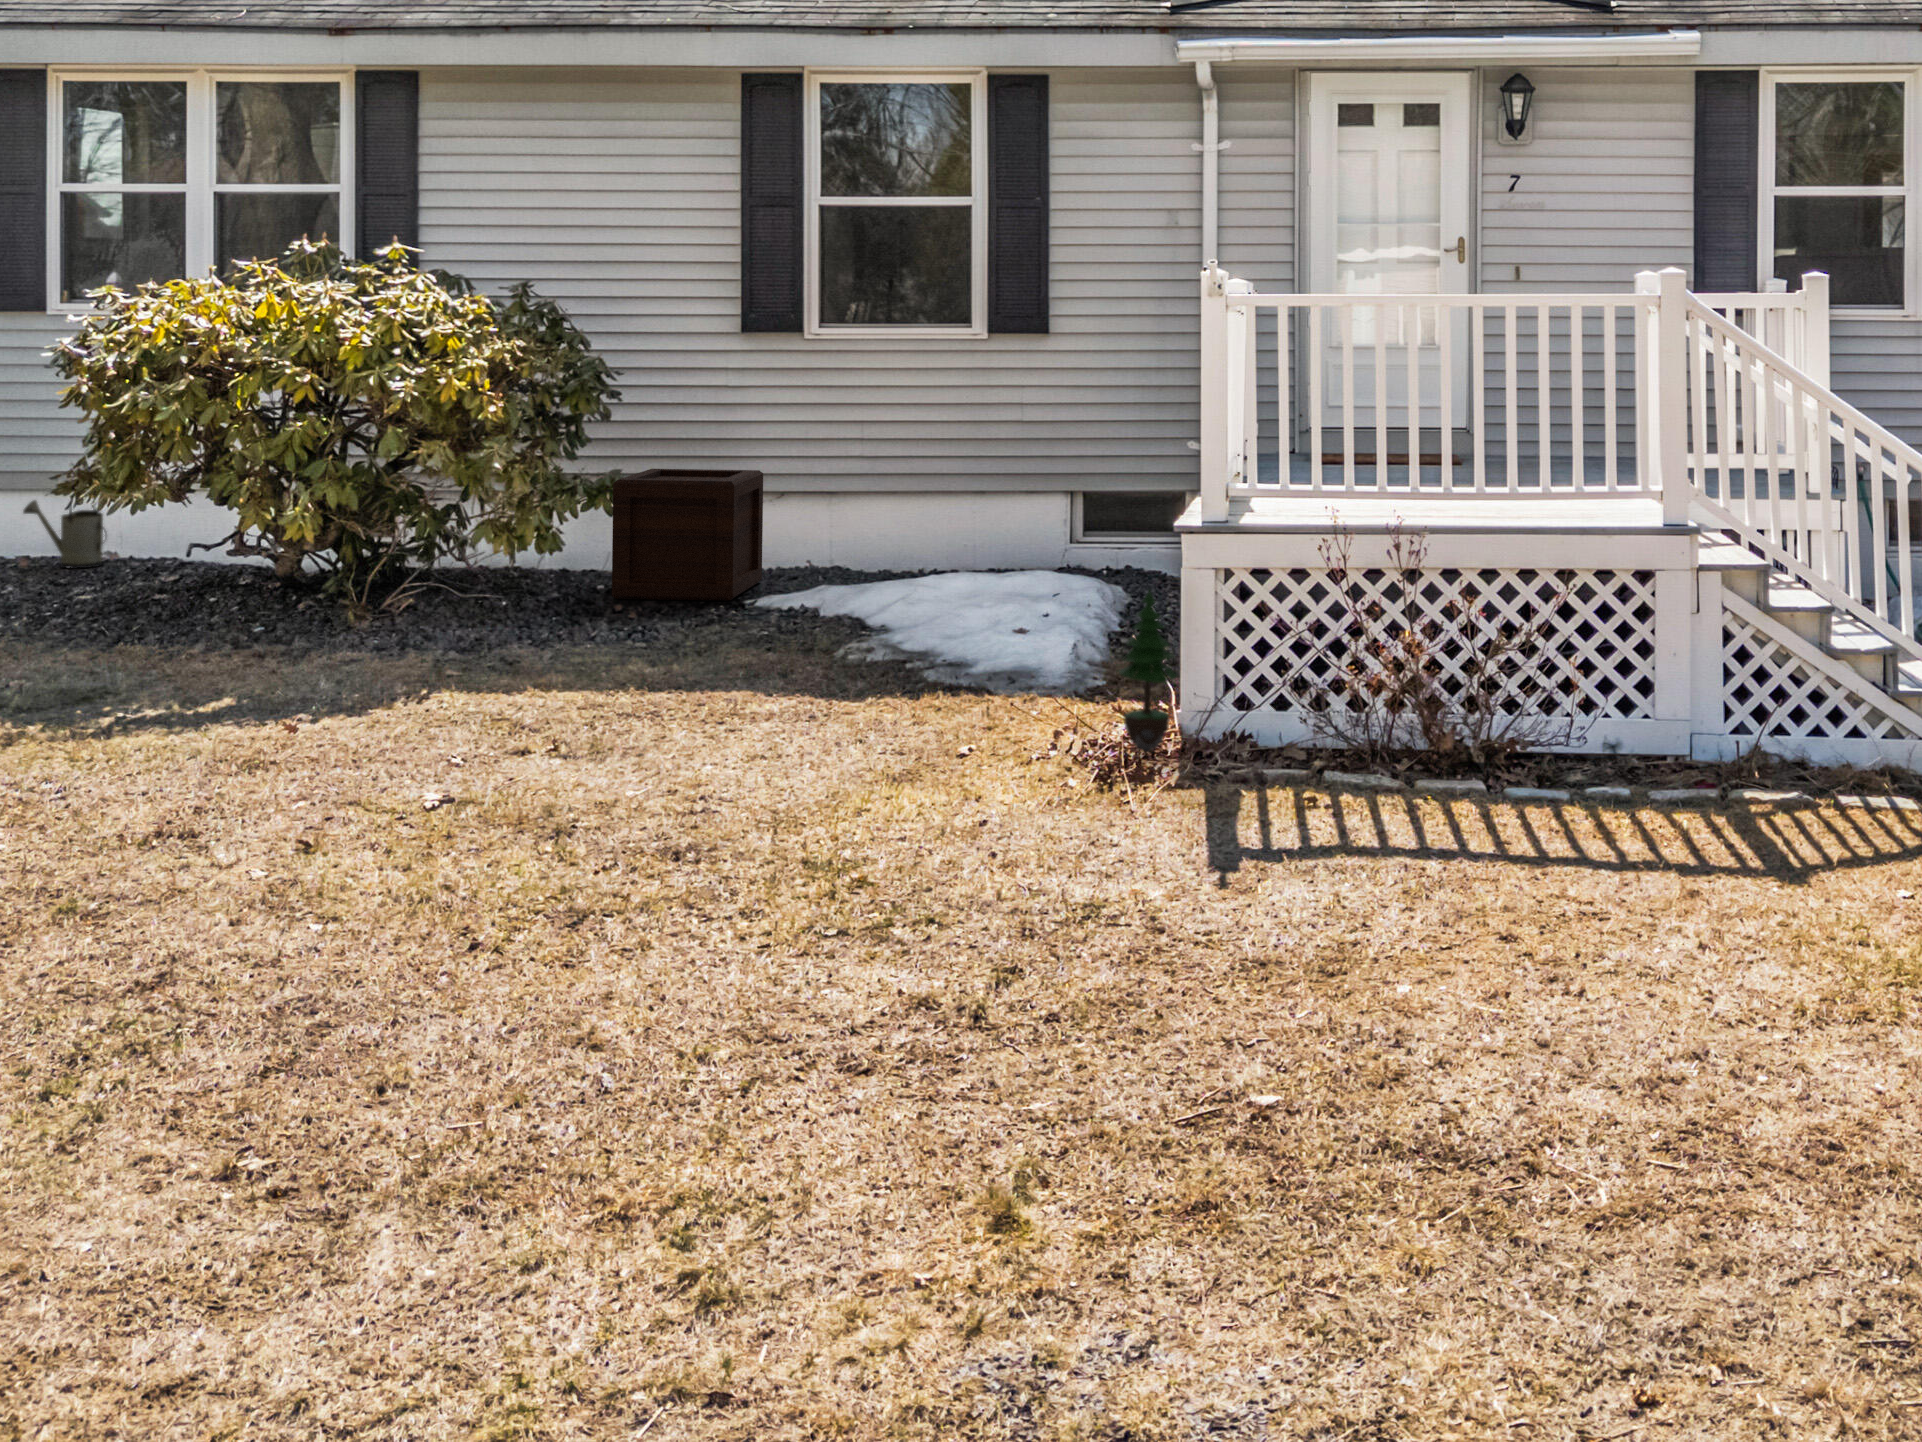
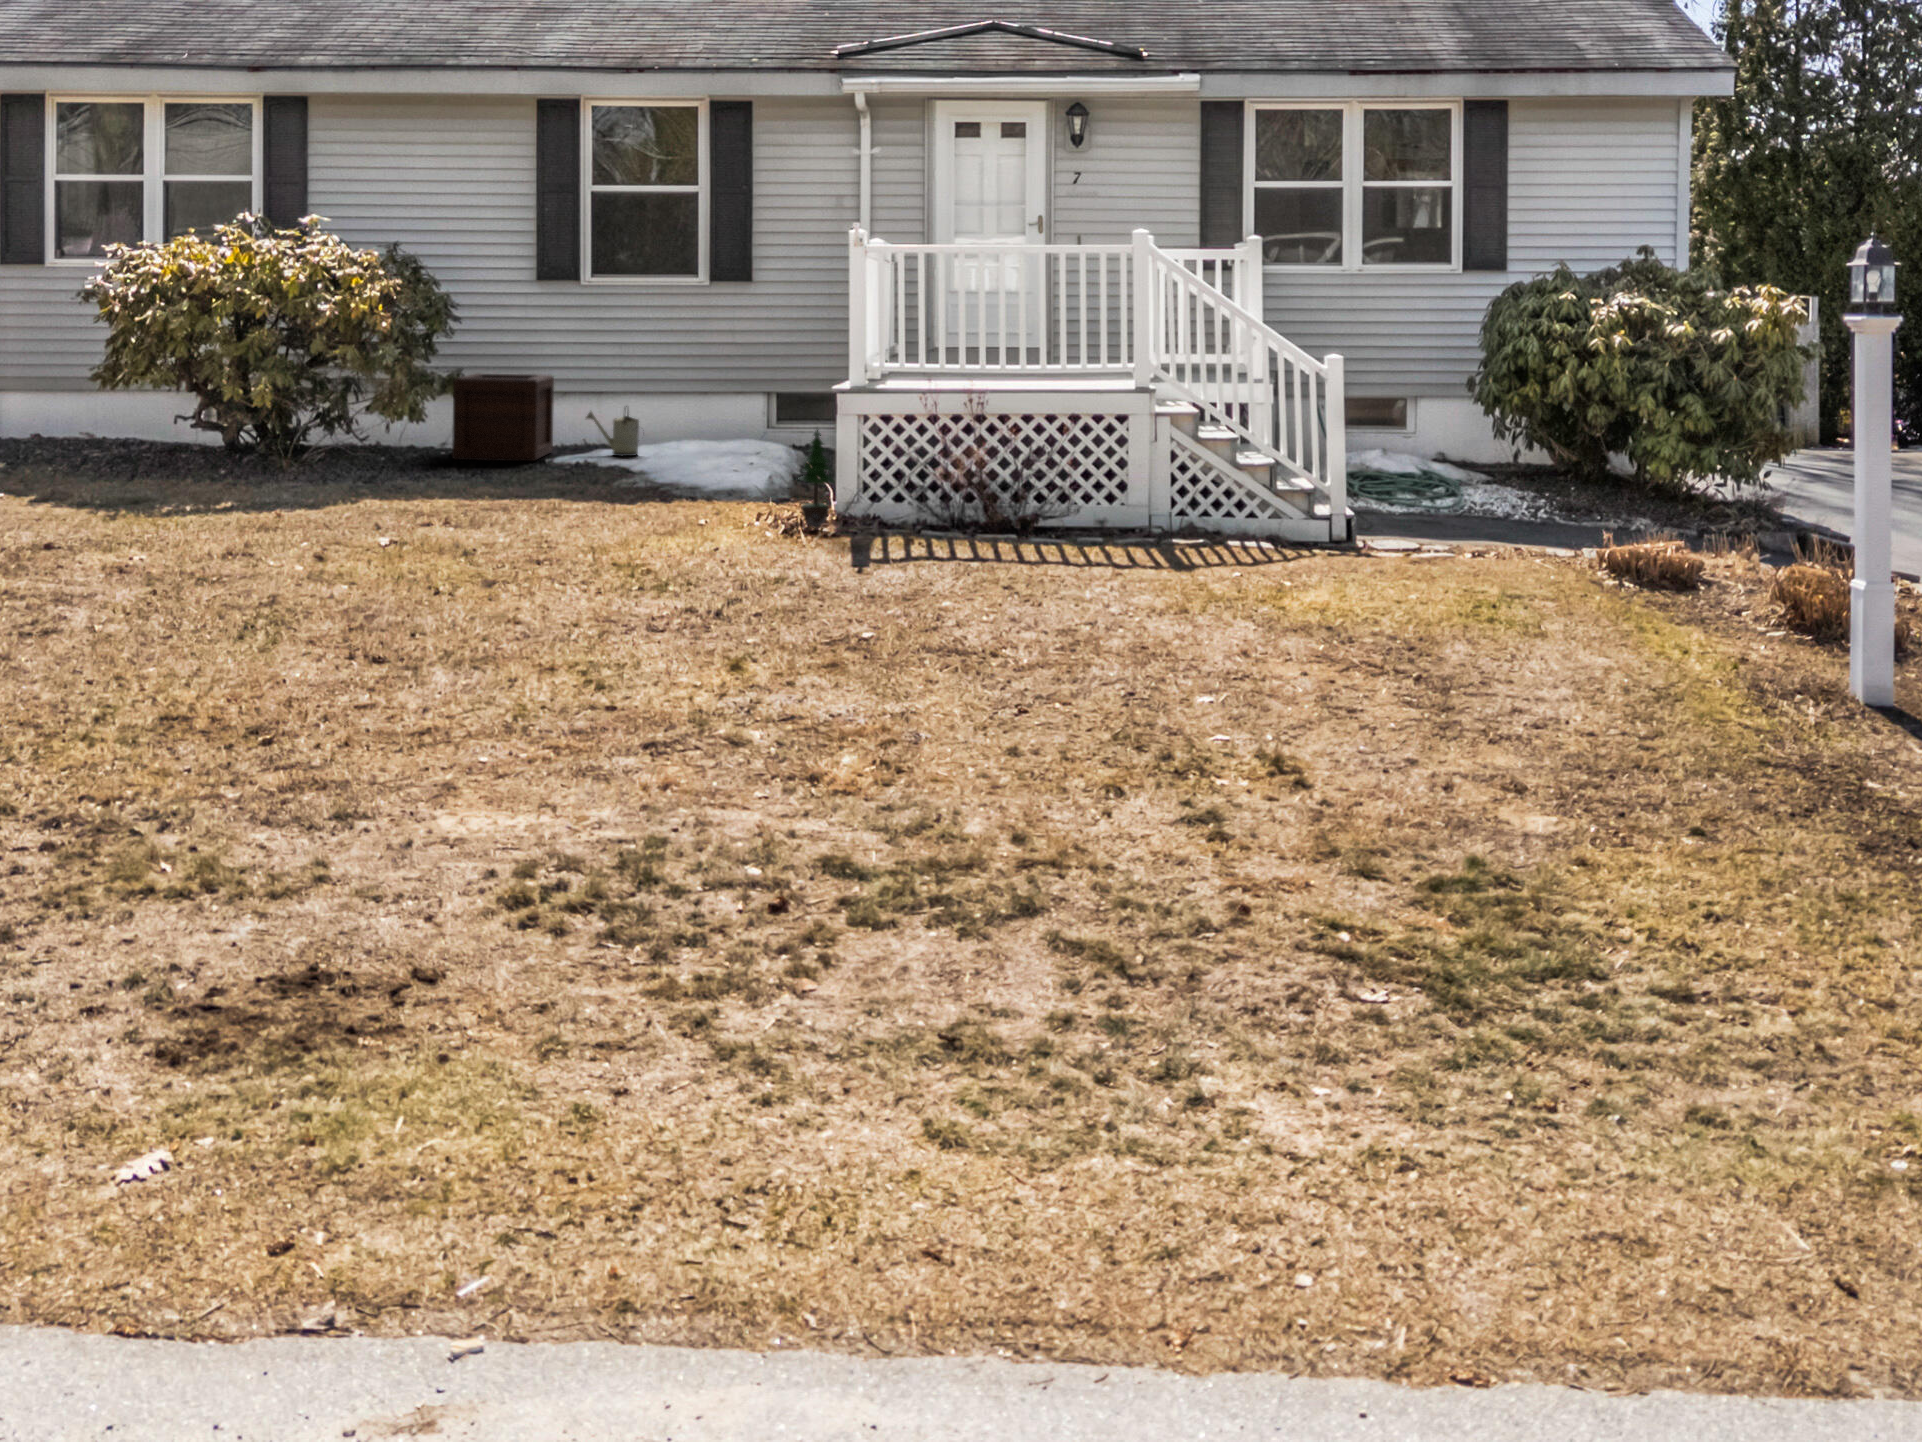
watering can: present [23,500,106,569] -> present [586,406,639,456]

